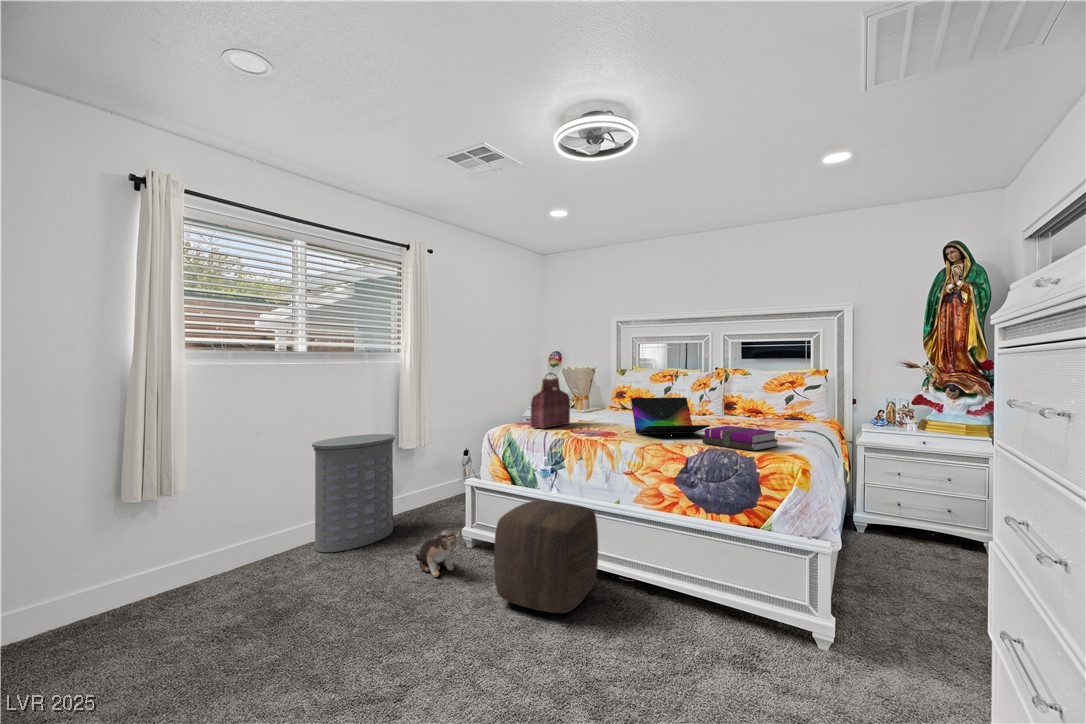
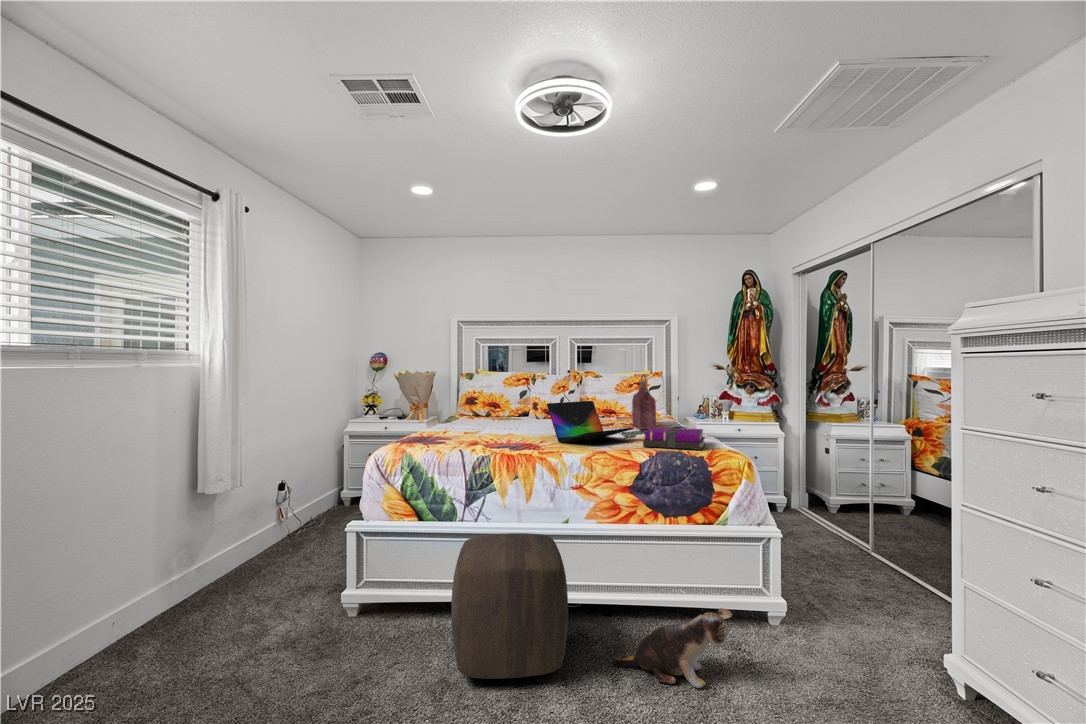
handbag: present [531,373,570,428] -> present [632,374,656,430]
laundry hamper: present [312,434,395,552] -> none [58,474,210,696]
plush toy: present [416,531,460,577] -> present [613,608,733,688]

